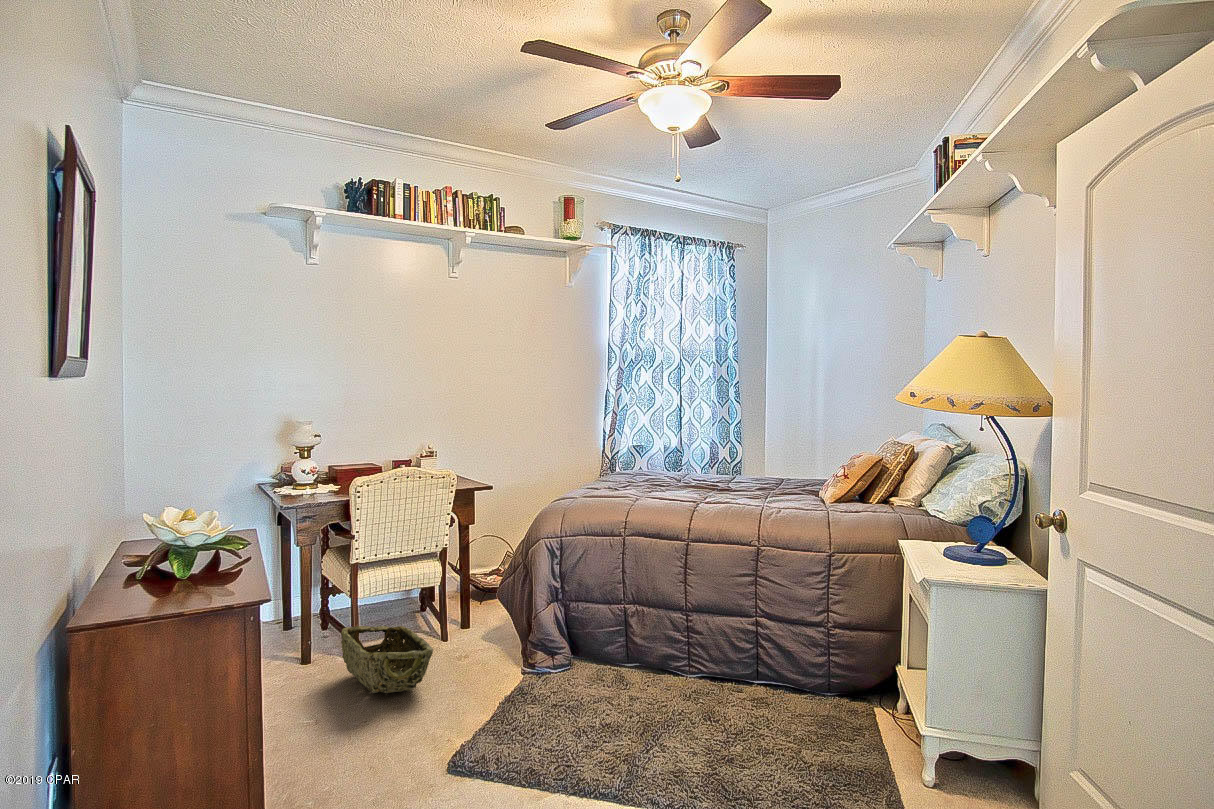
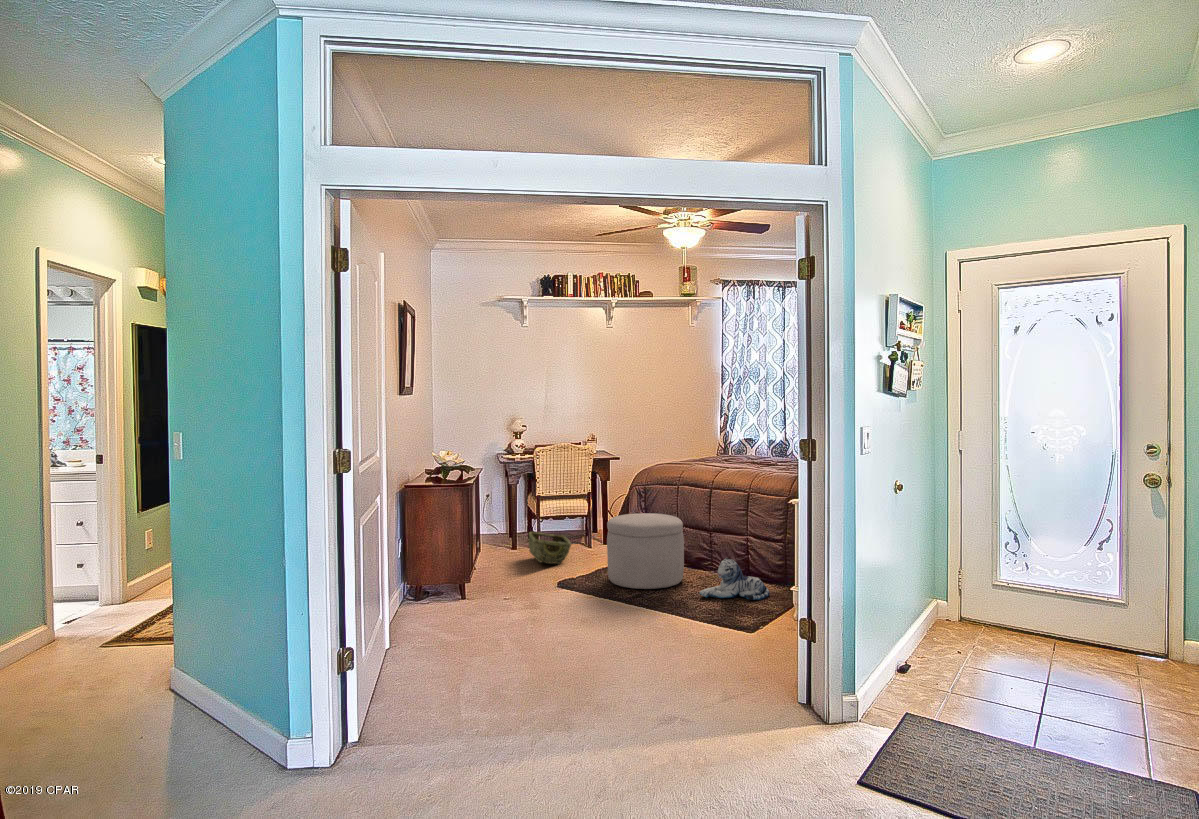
ottoman: none [530,590,669,752] -> present [607,513,684,589]
plush toy: none [729,676,833,759] -> present [700,558,770,600]

